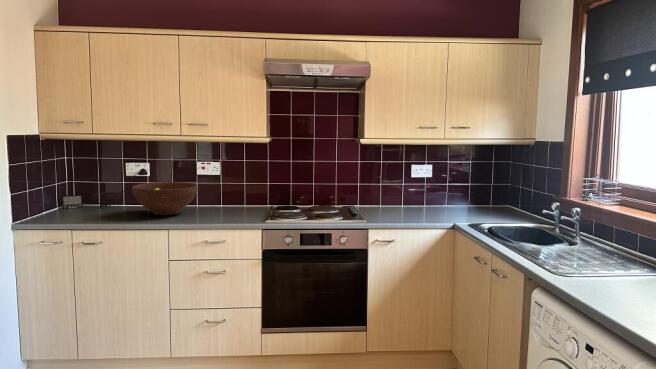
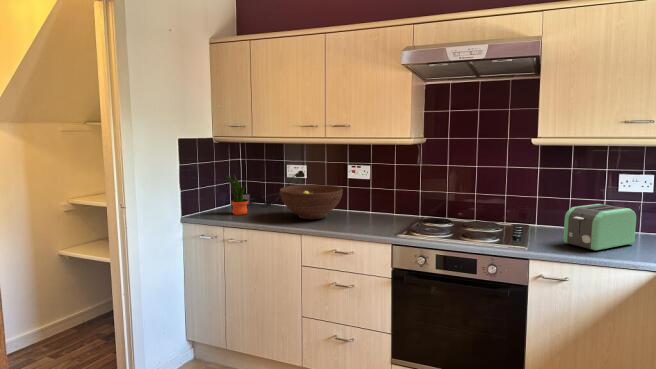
potted plant: none [65,172,92,217] -> present [225,173,249,215]
toaster: none [387,186,429,219] -> present [563,204,636,251]

